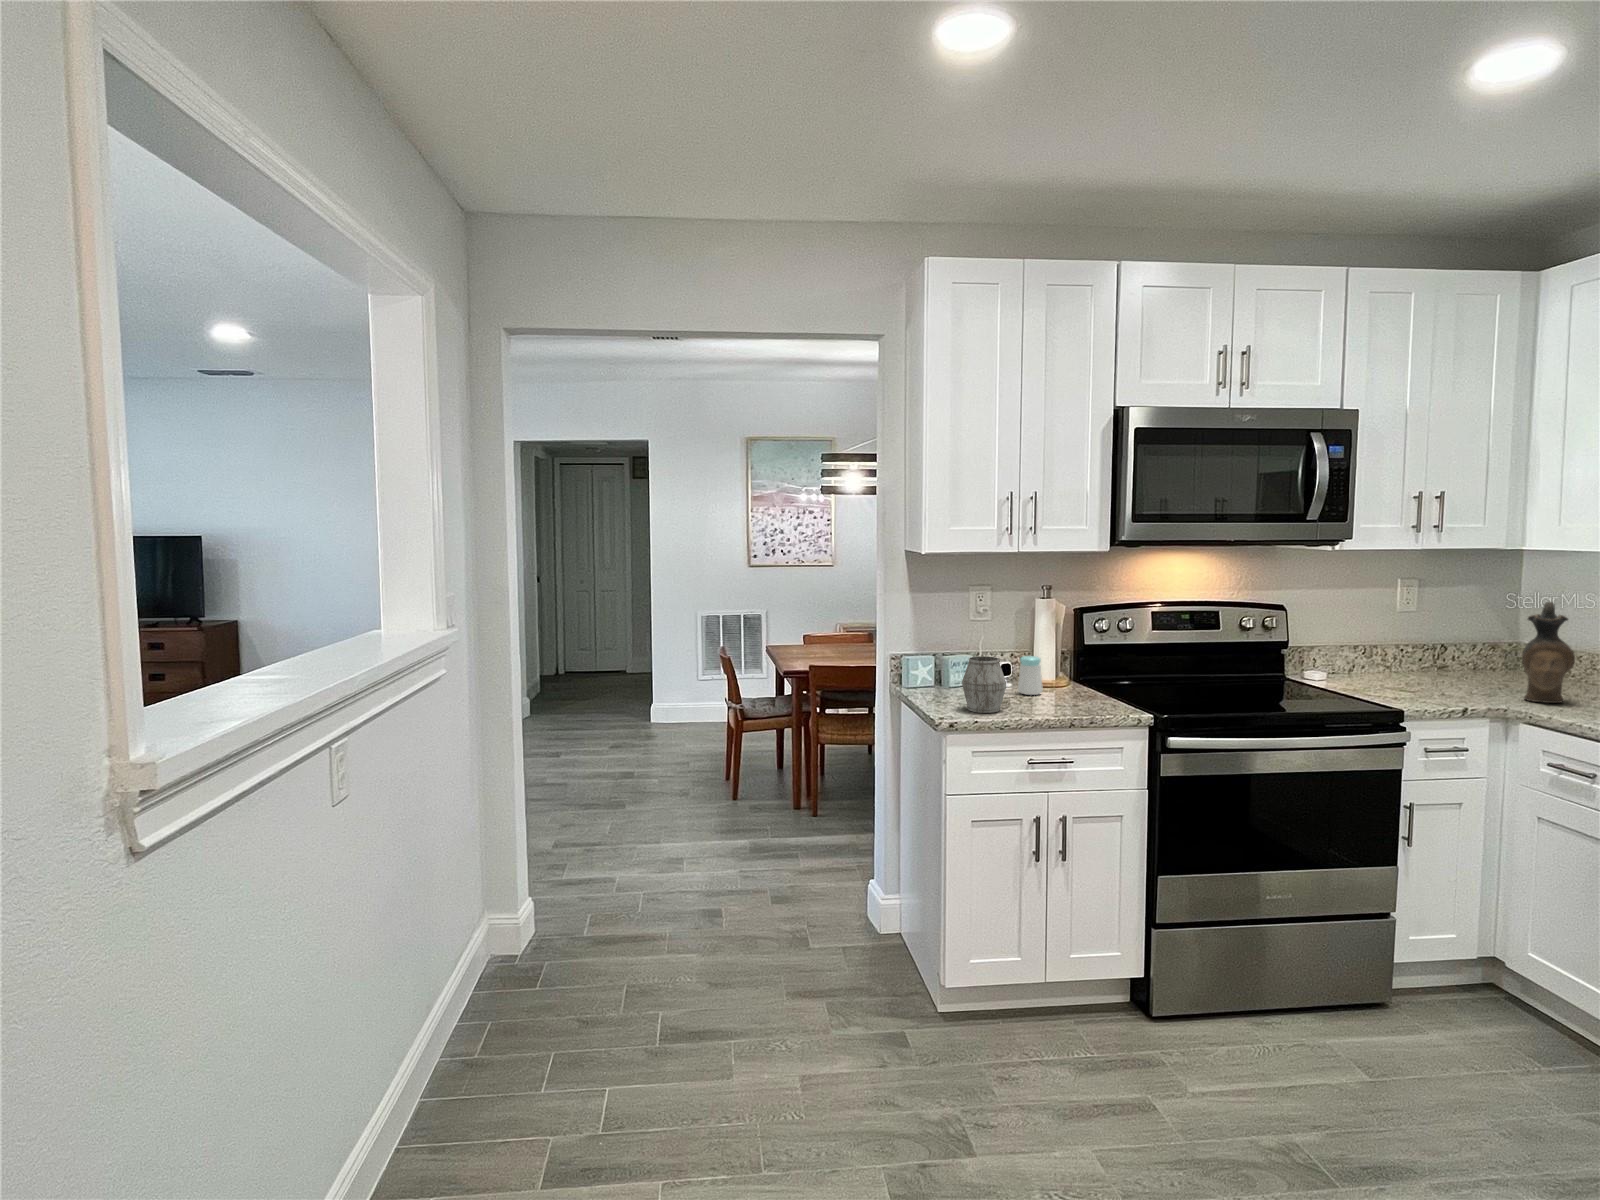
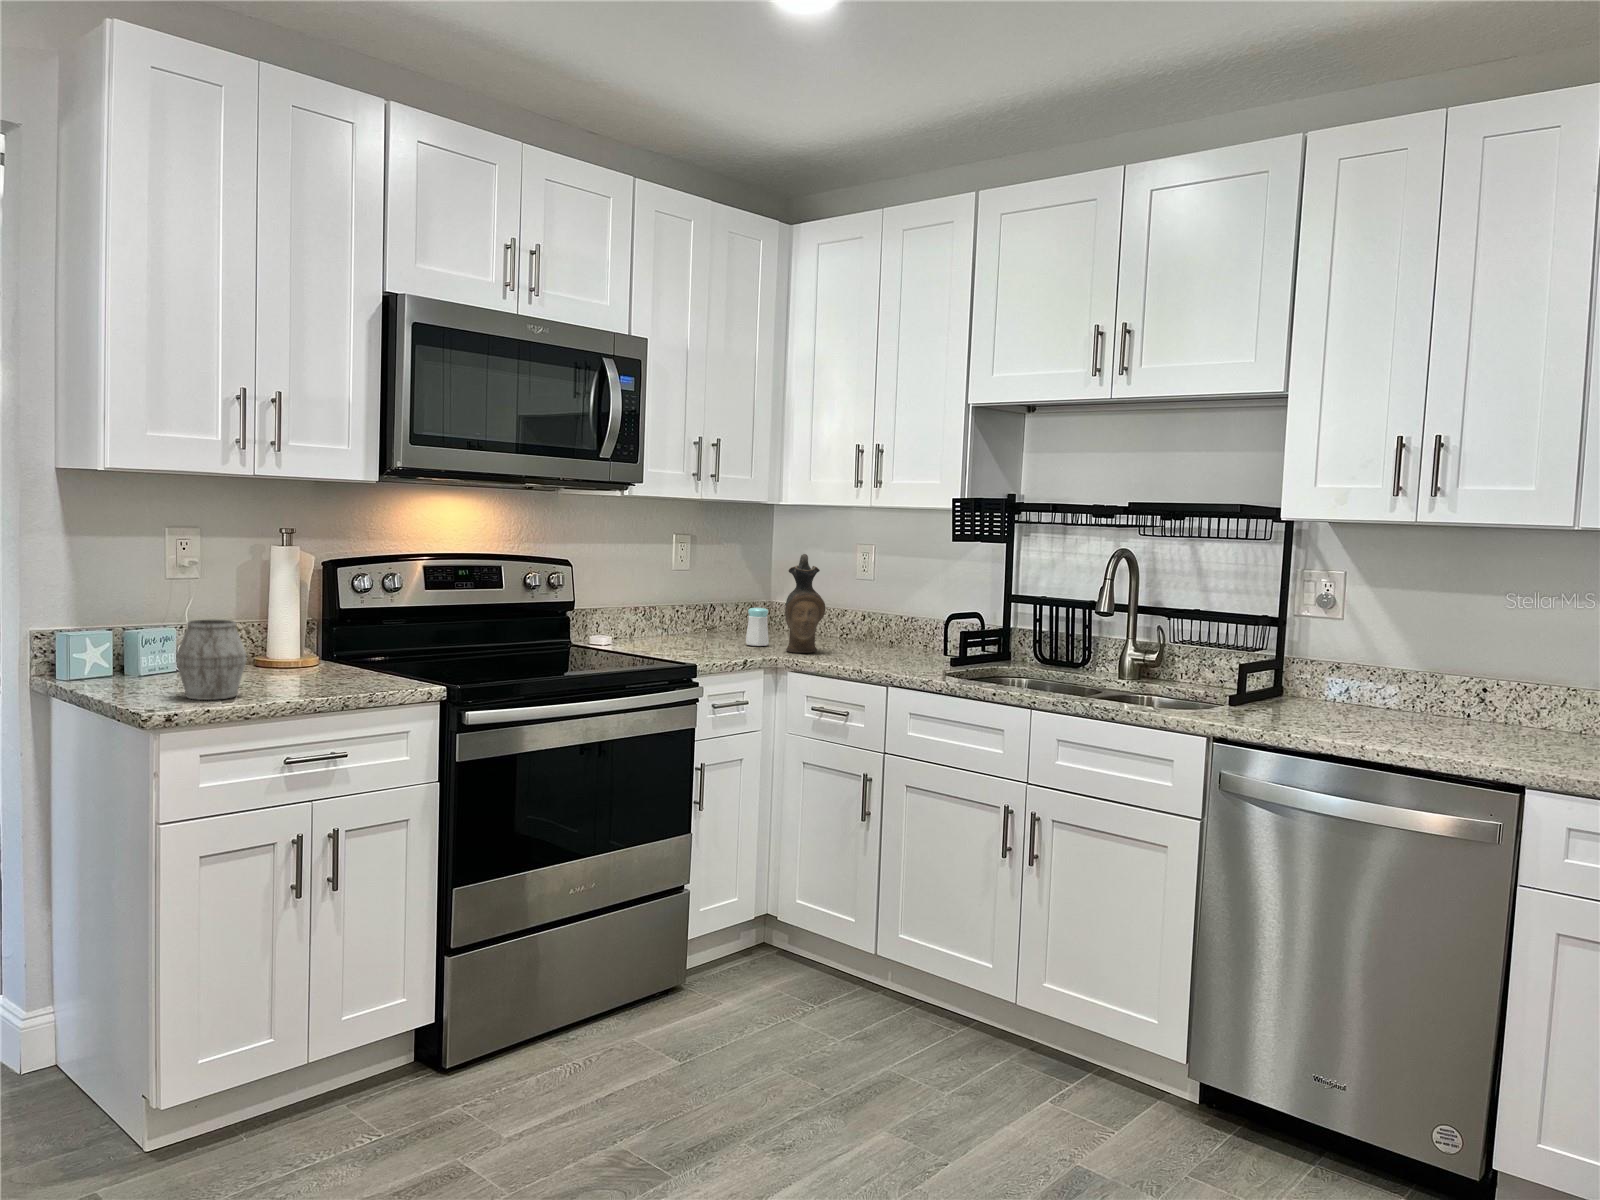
salt shaker: present [1018,656,1043,695] -> present [746,608,769,646]

